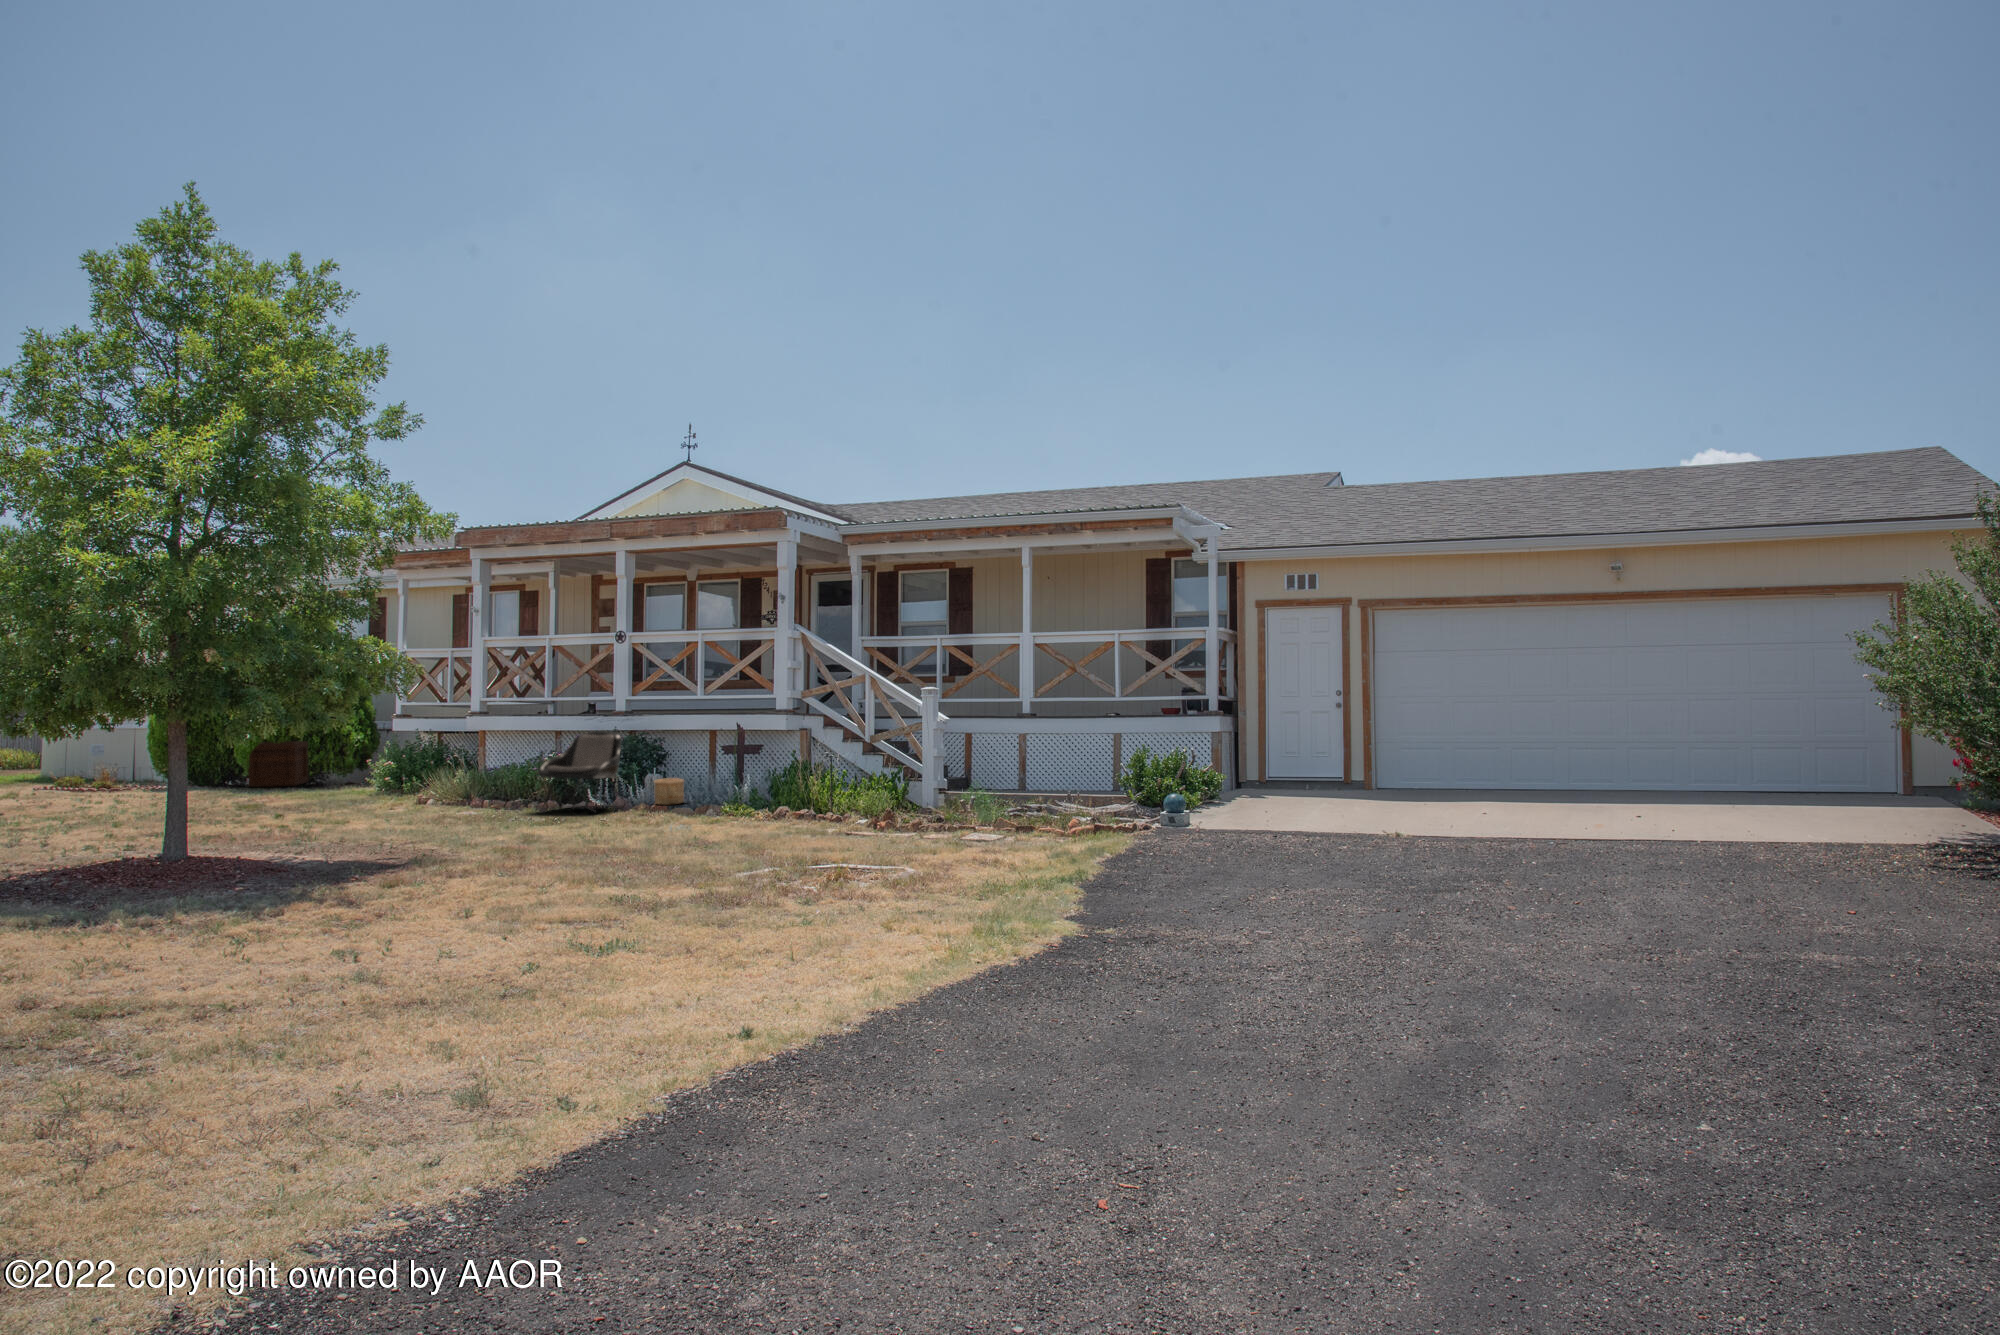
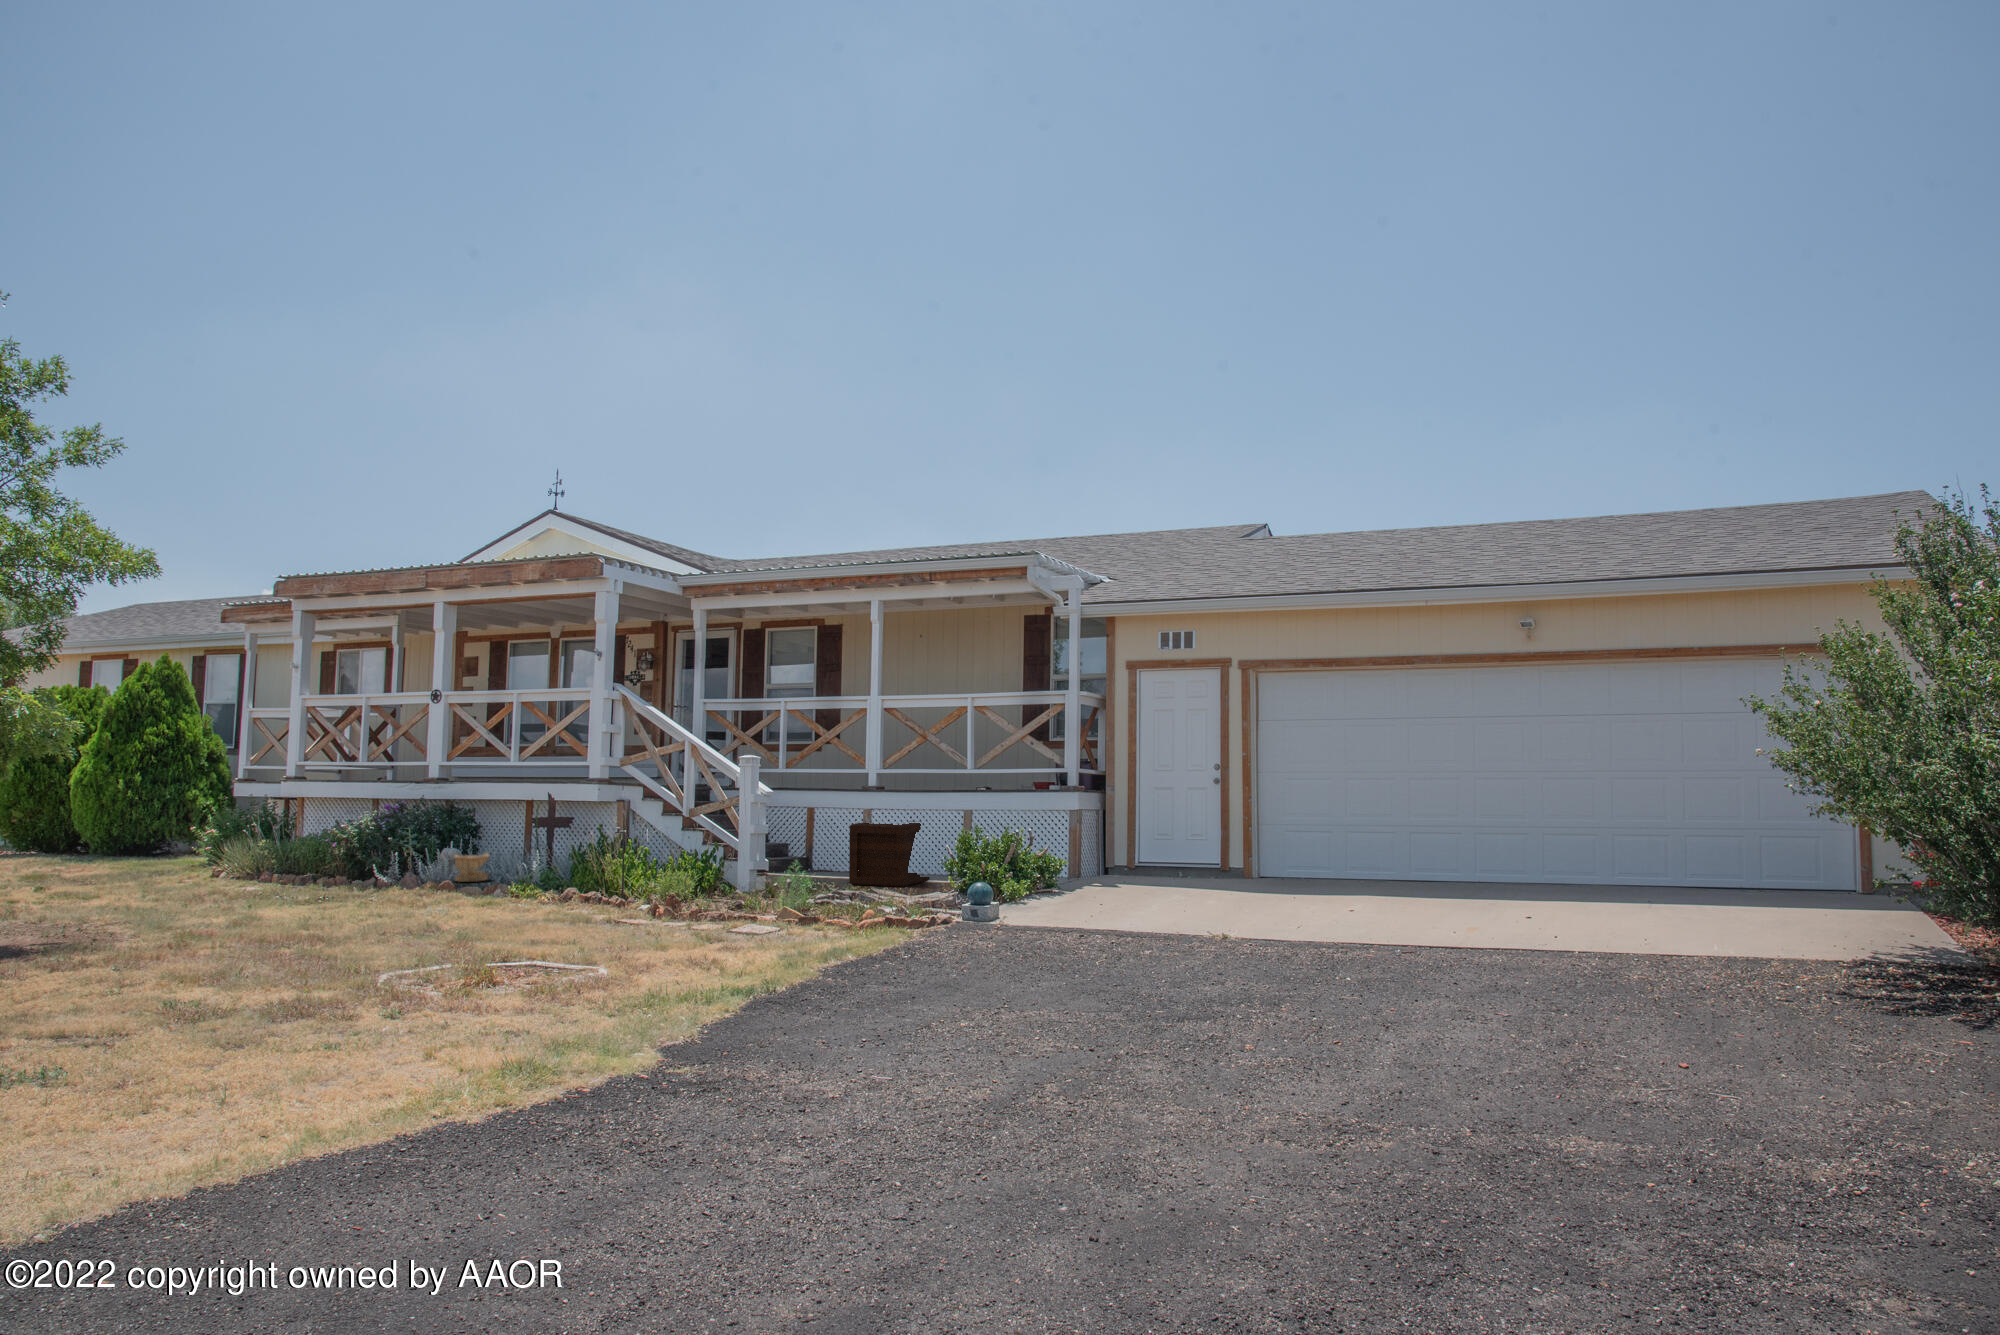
lounge chair: present [538,731,624,813] -> none [316,800,420,891]
wooden crate: present [247,741,308,787] -> present [849,821,930,887]

